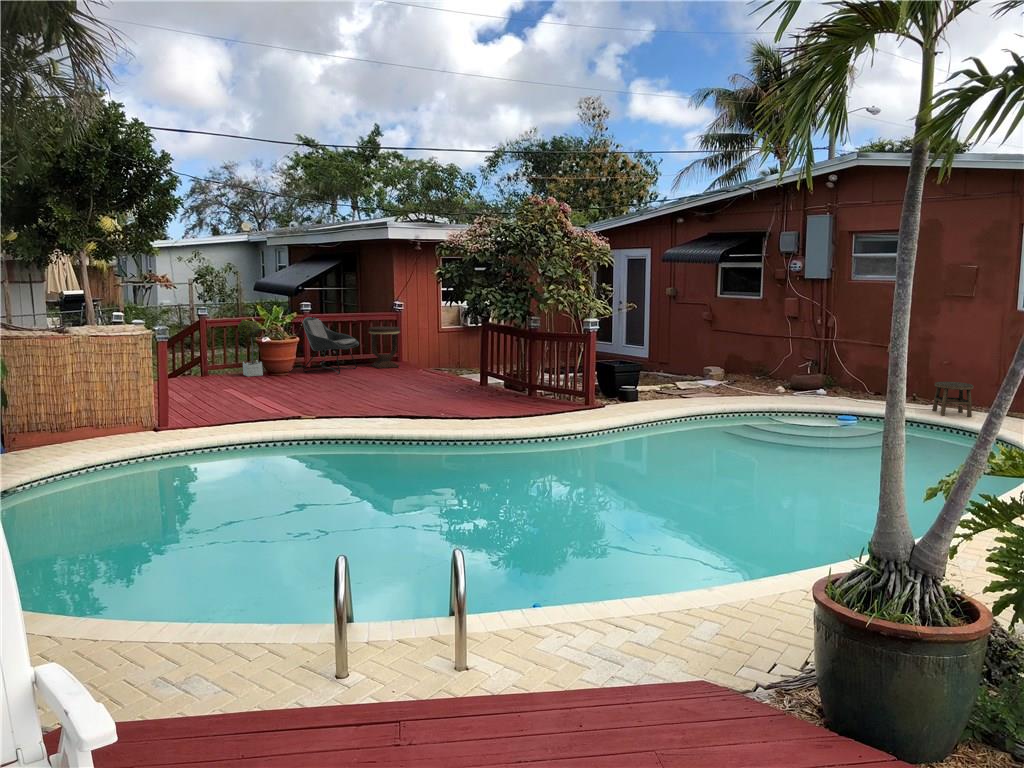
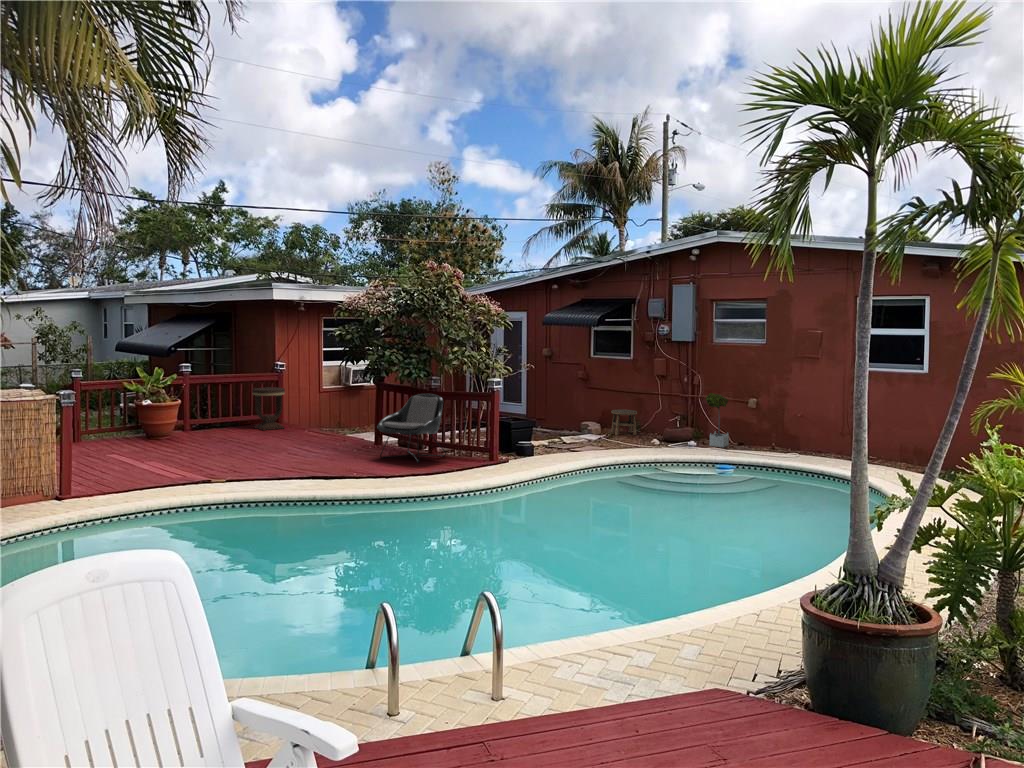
lounge chair: present [303,317,359,374] -> present [377,394,446,463]
potted tree: present [238,320,263,376] -> present [706,393,729,447]
stool: present [932,382,974,417] -> present [611,410,637,435]

